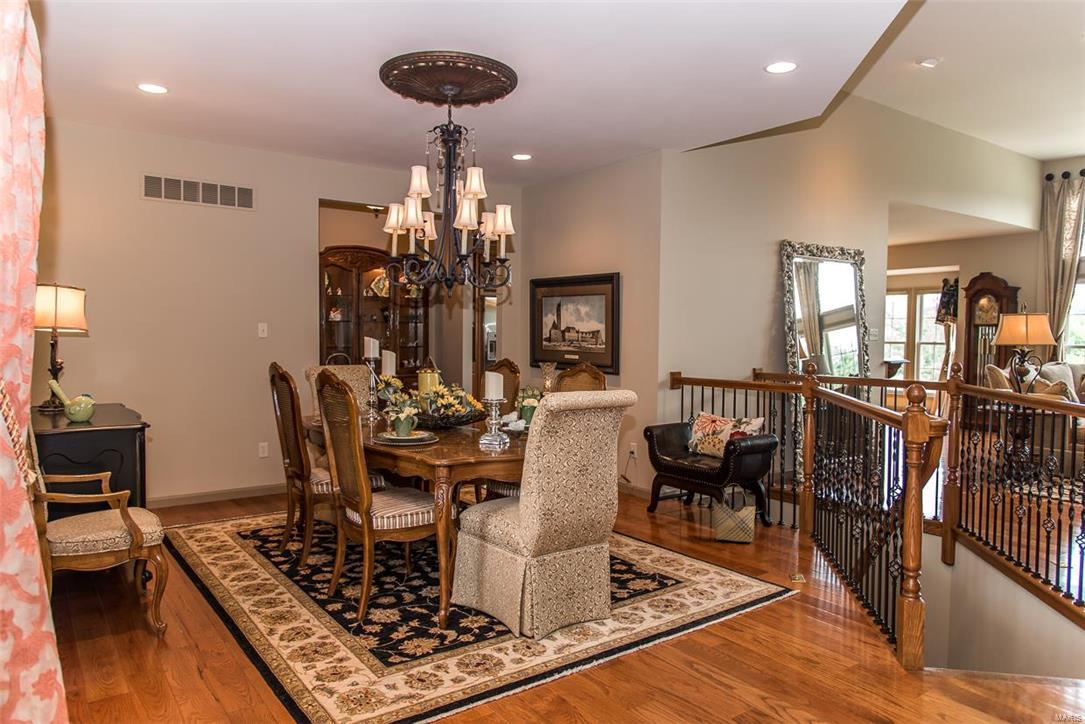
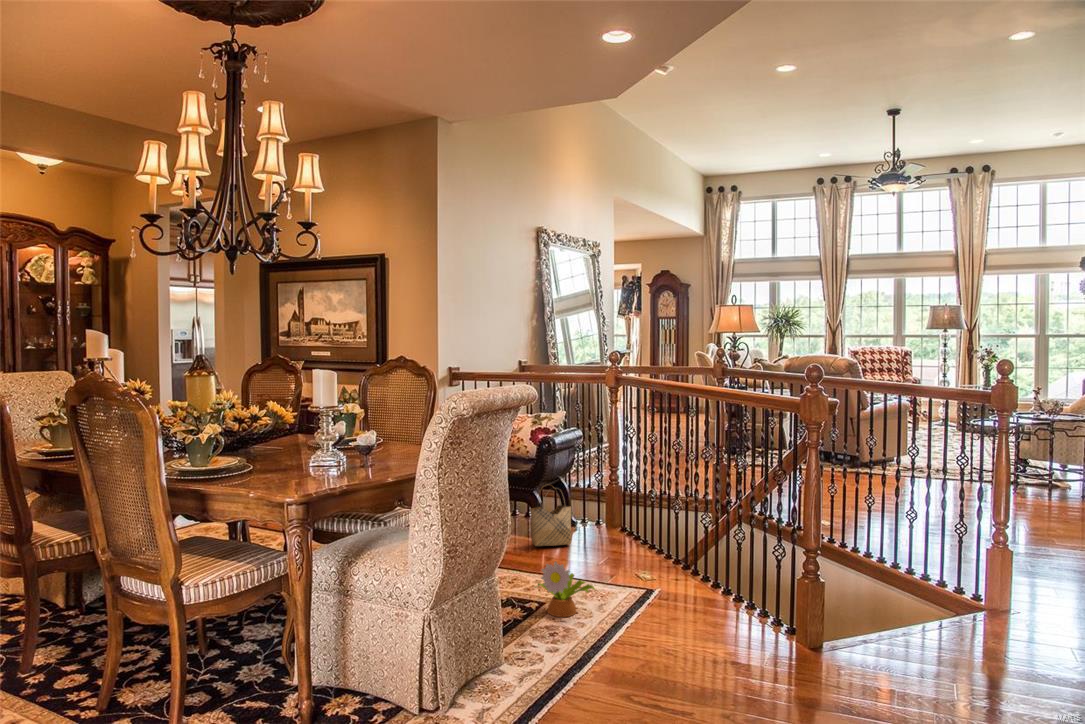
decorative plant: none [670,546,724,598] -> present [535,561,595,617]

